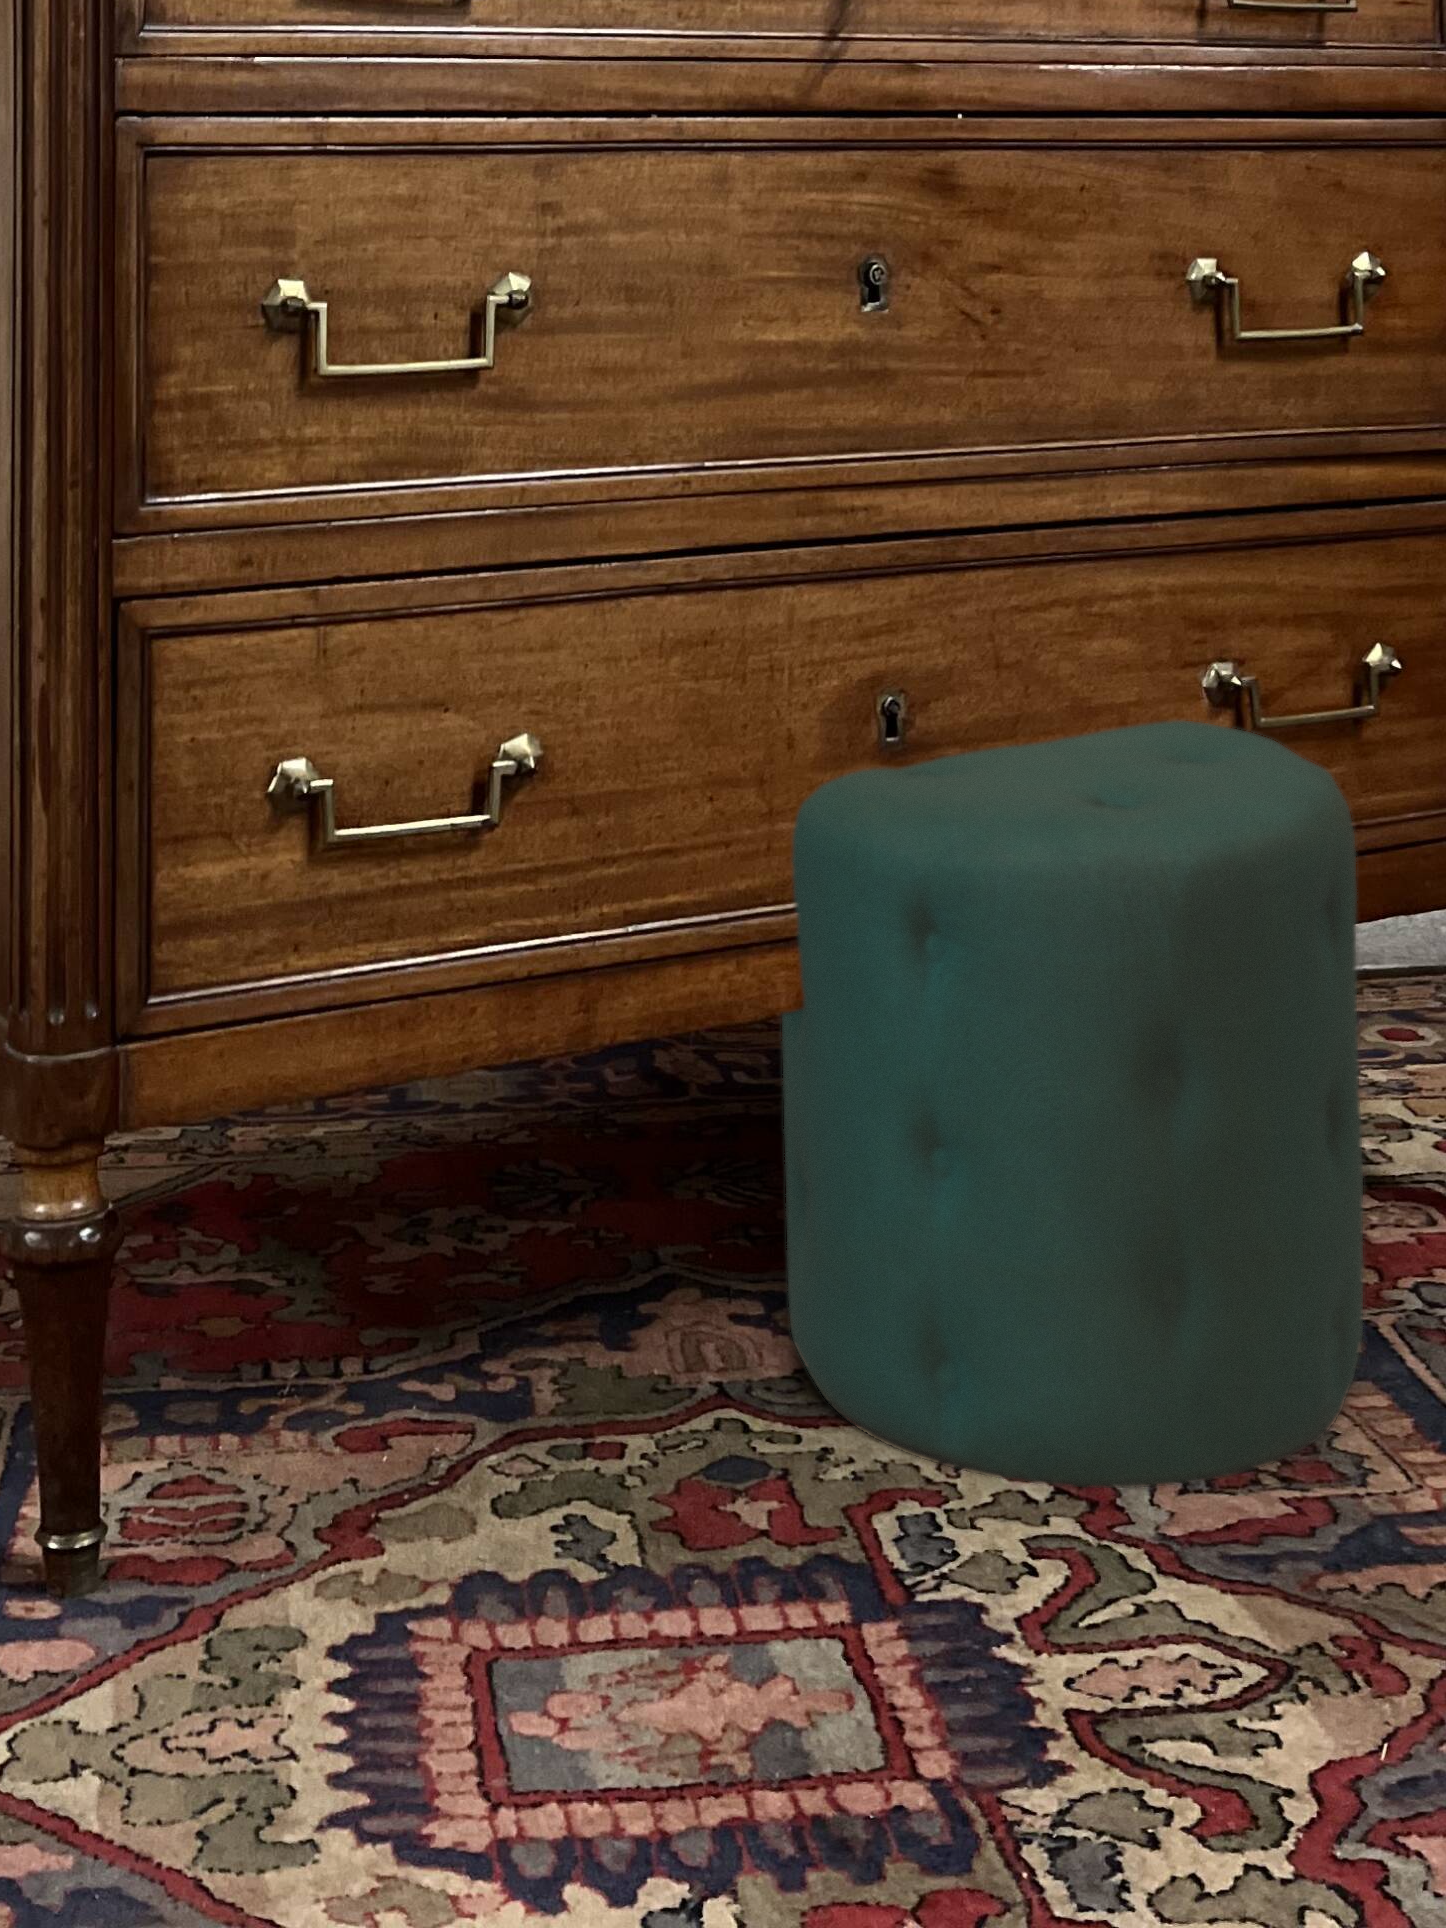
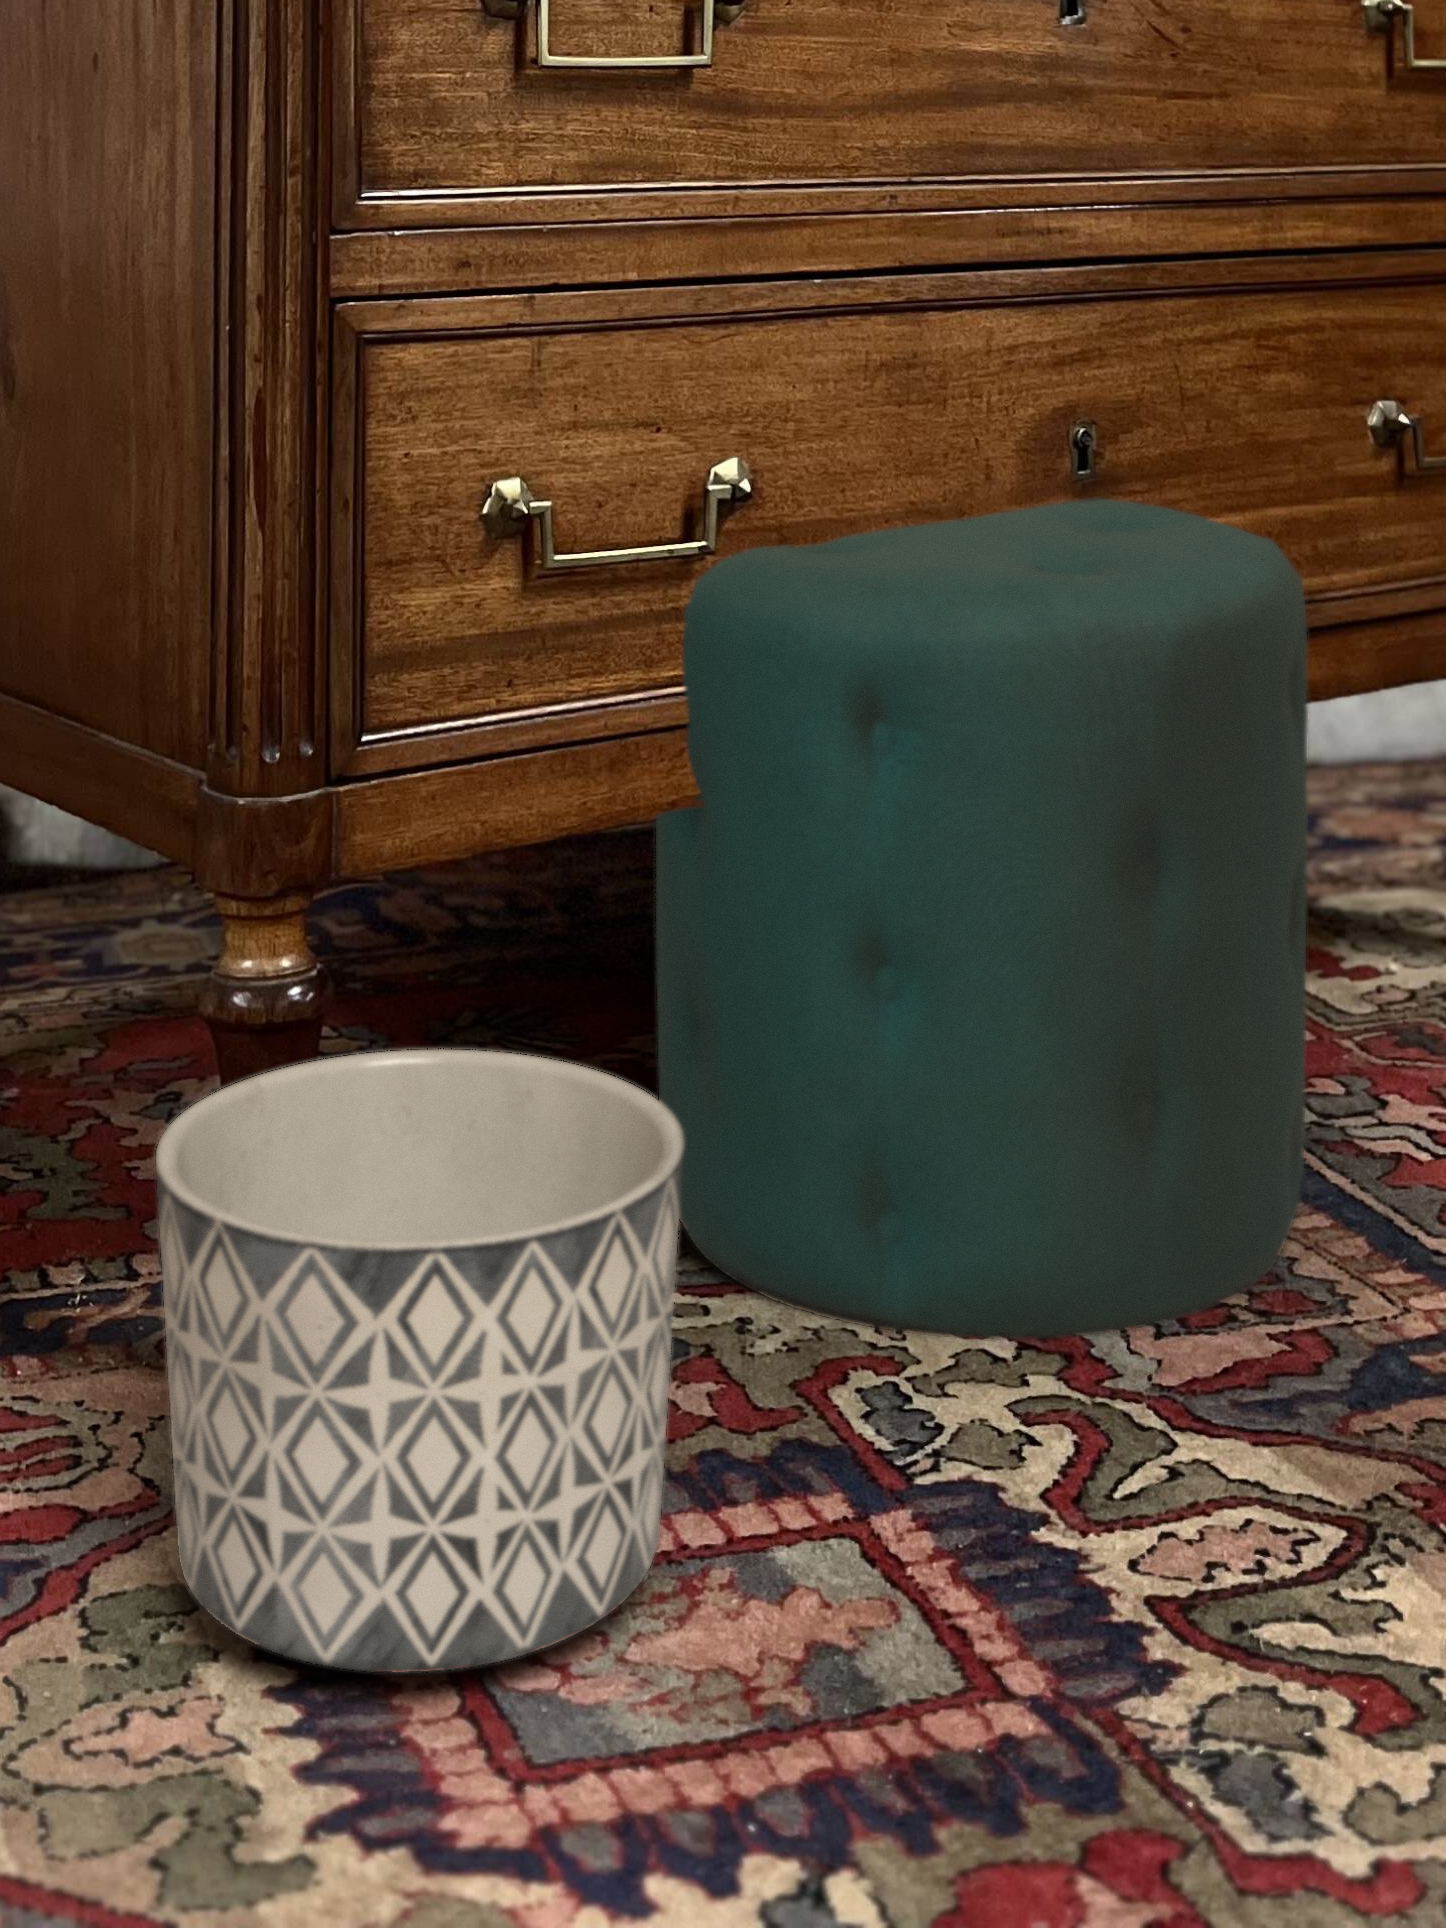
planter: none [256,1199,684,1720] -> present [156,1049,684,1672]

